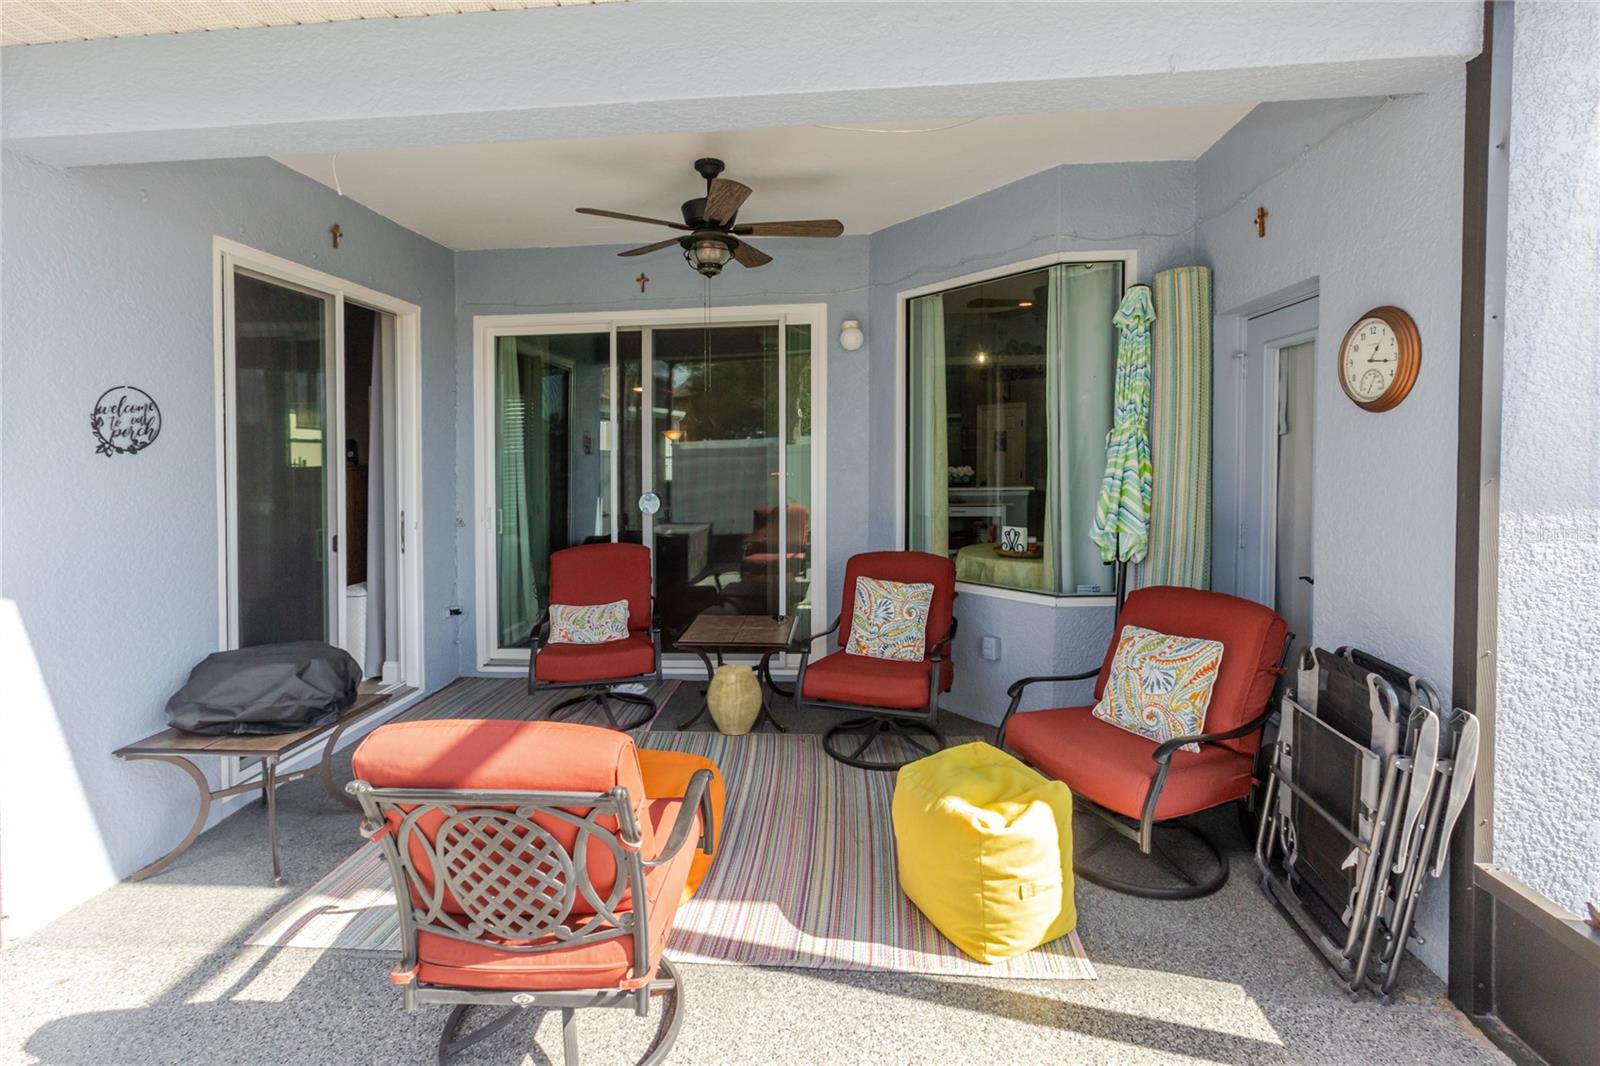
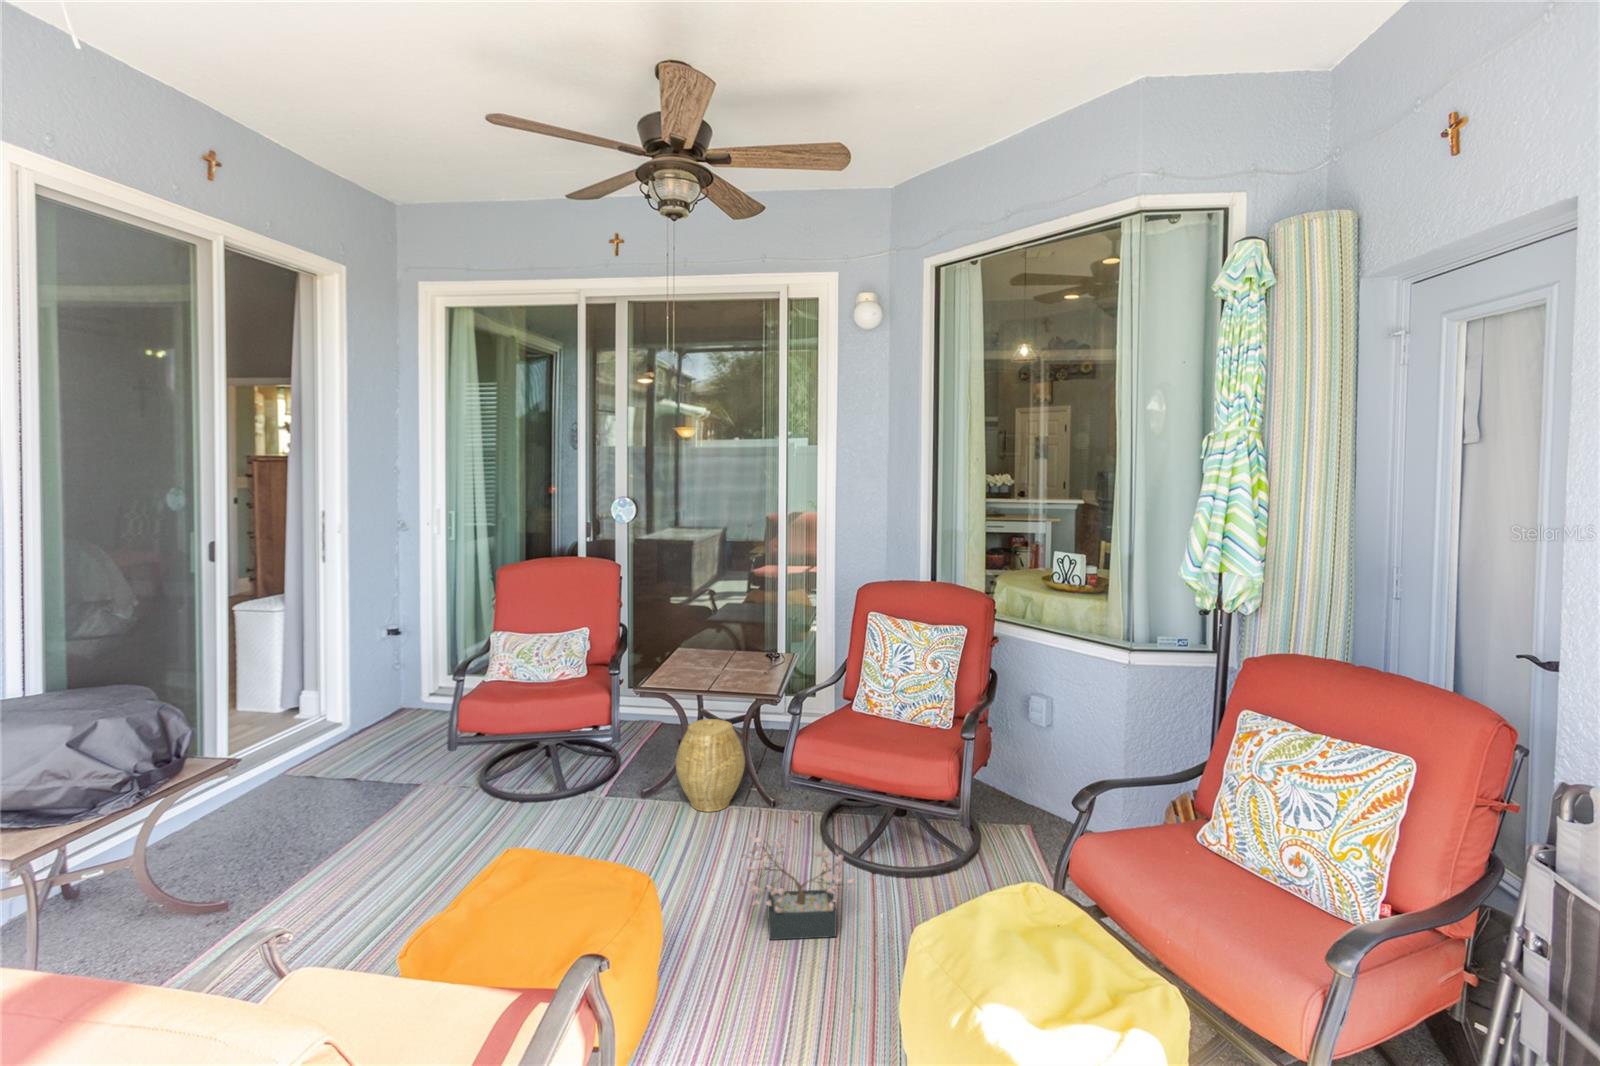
decorative plant: none [767,727,852,804] -> present [738,828,854,940]

